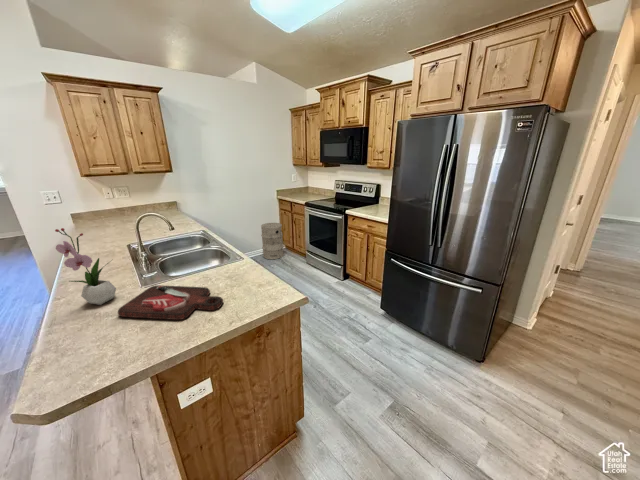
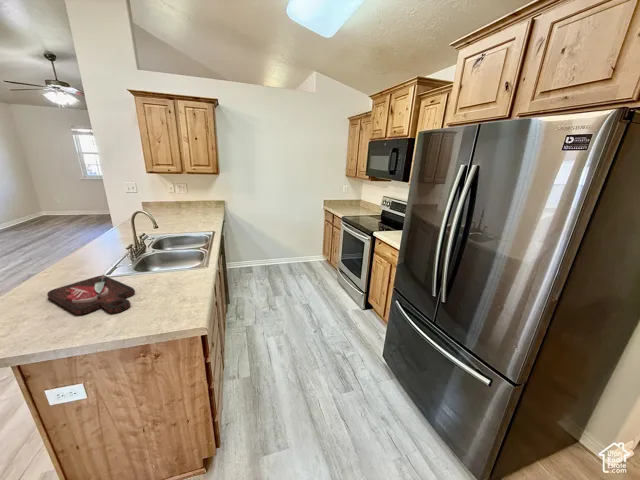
trash can: present [261,223,284,259] -> none [300,232,322,270]
flower arrangement: present [55,228,116,305] -> none [23,213,75,283]

